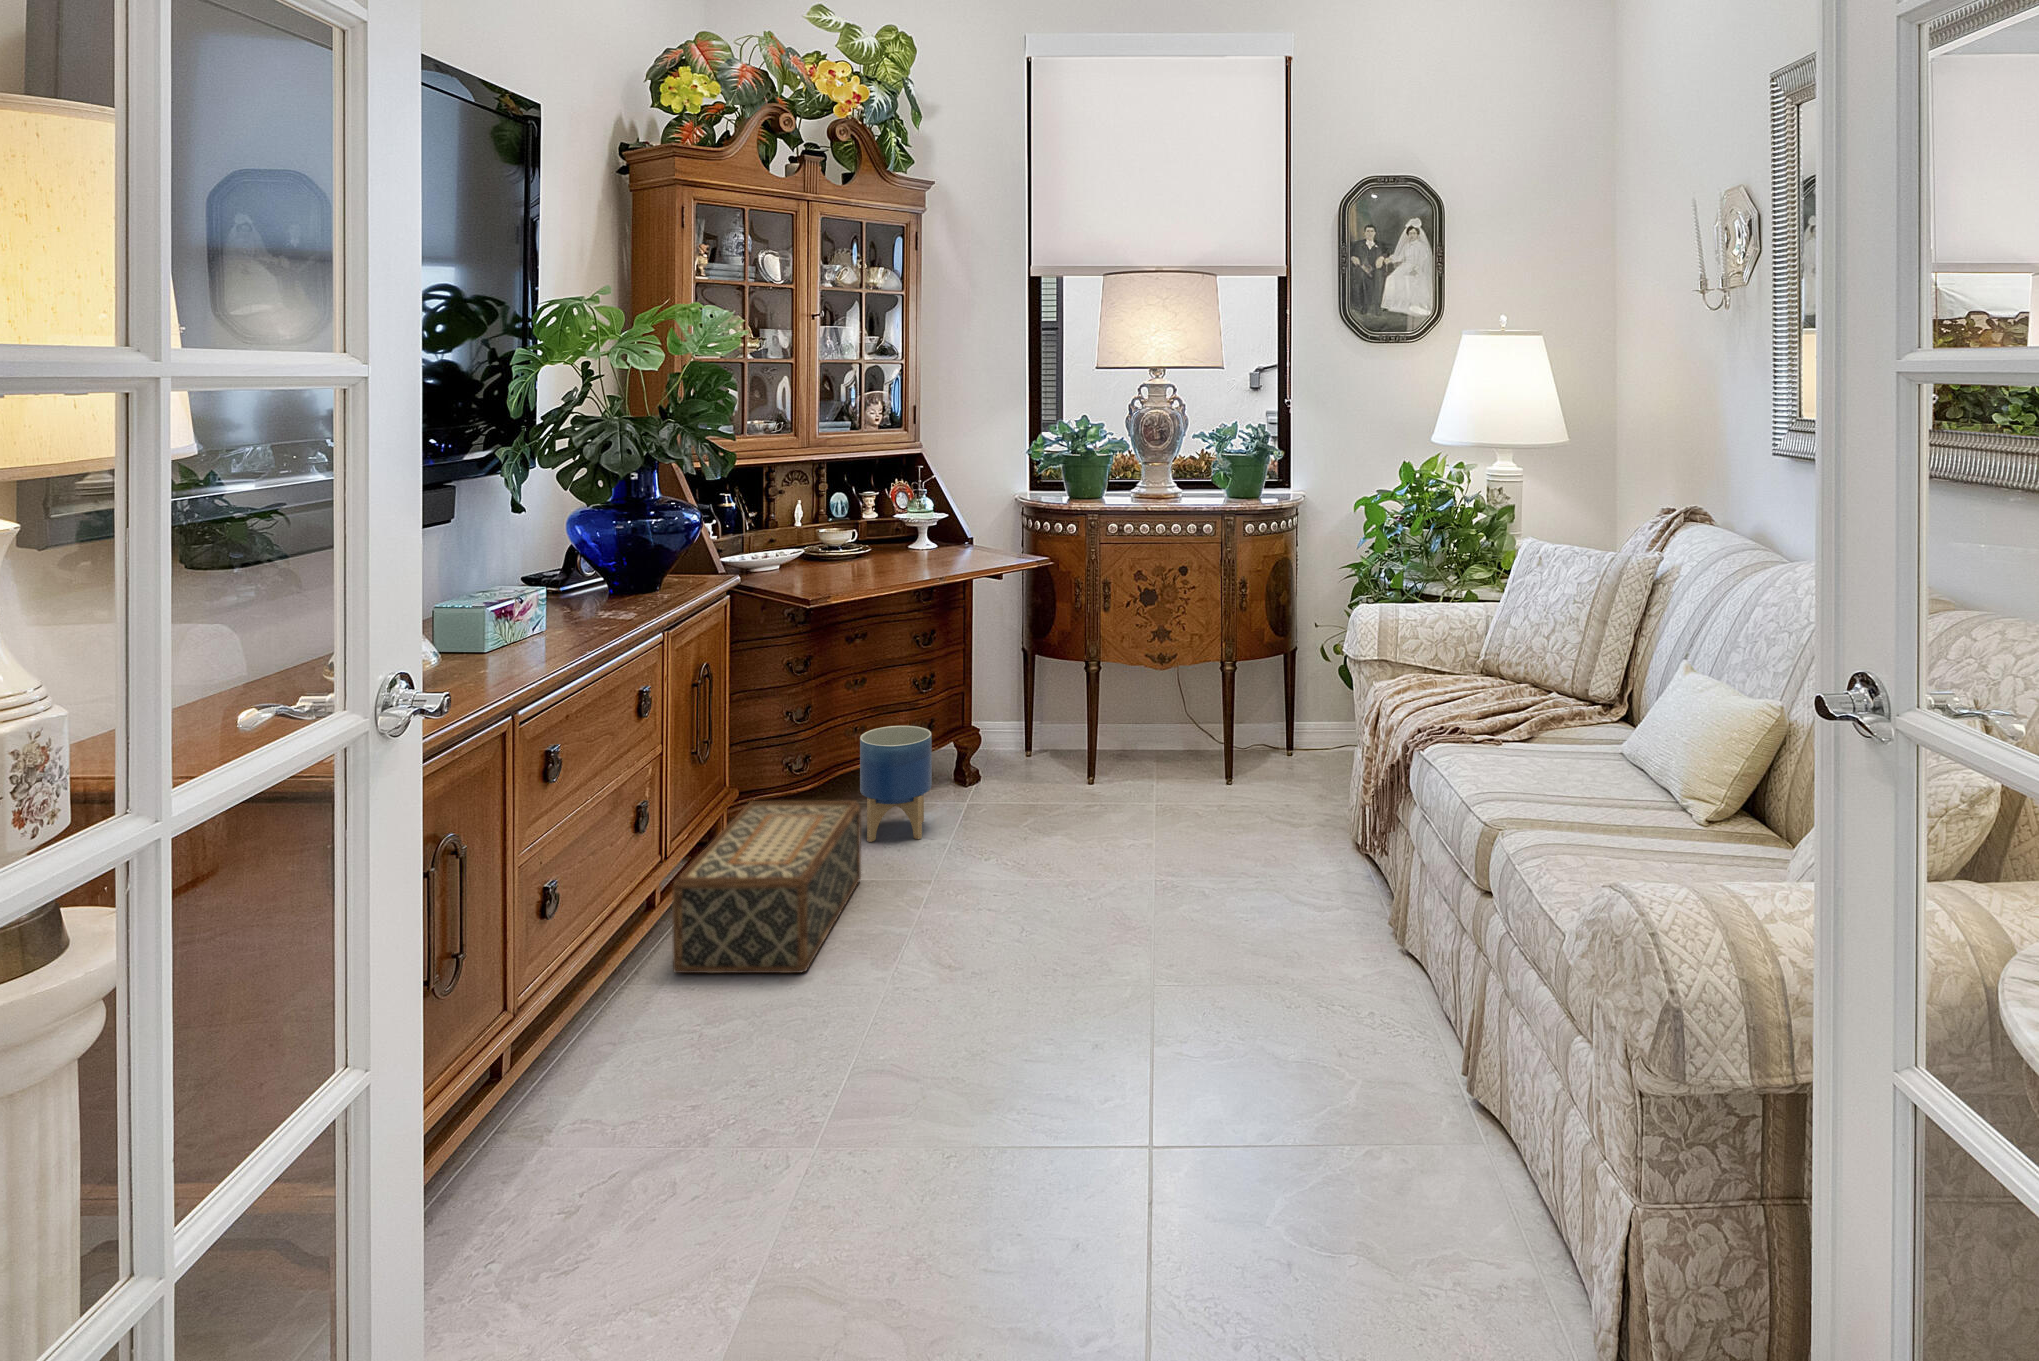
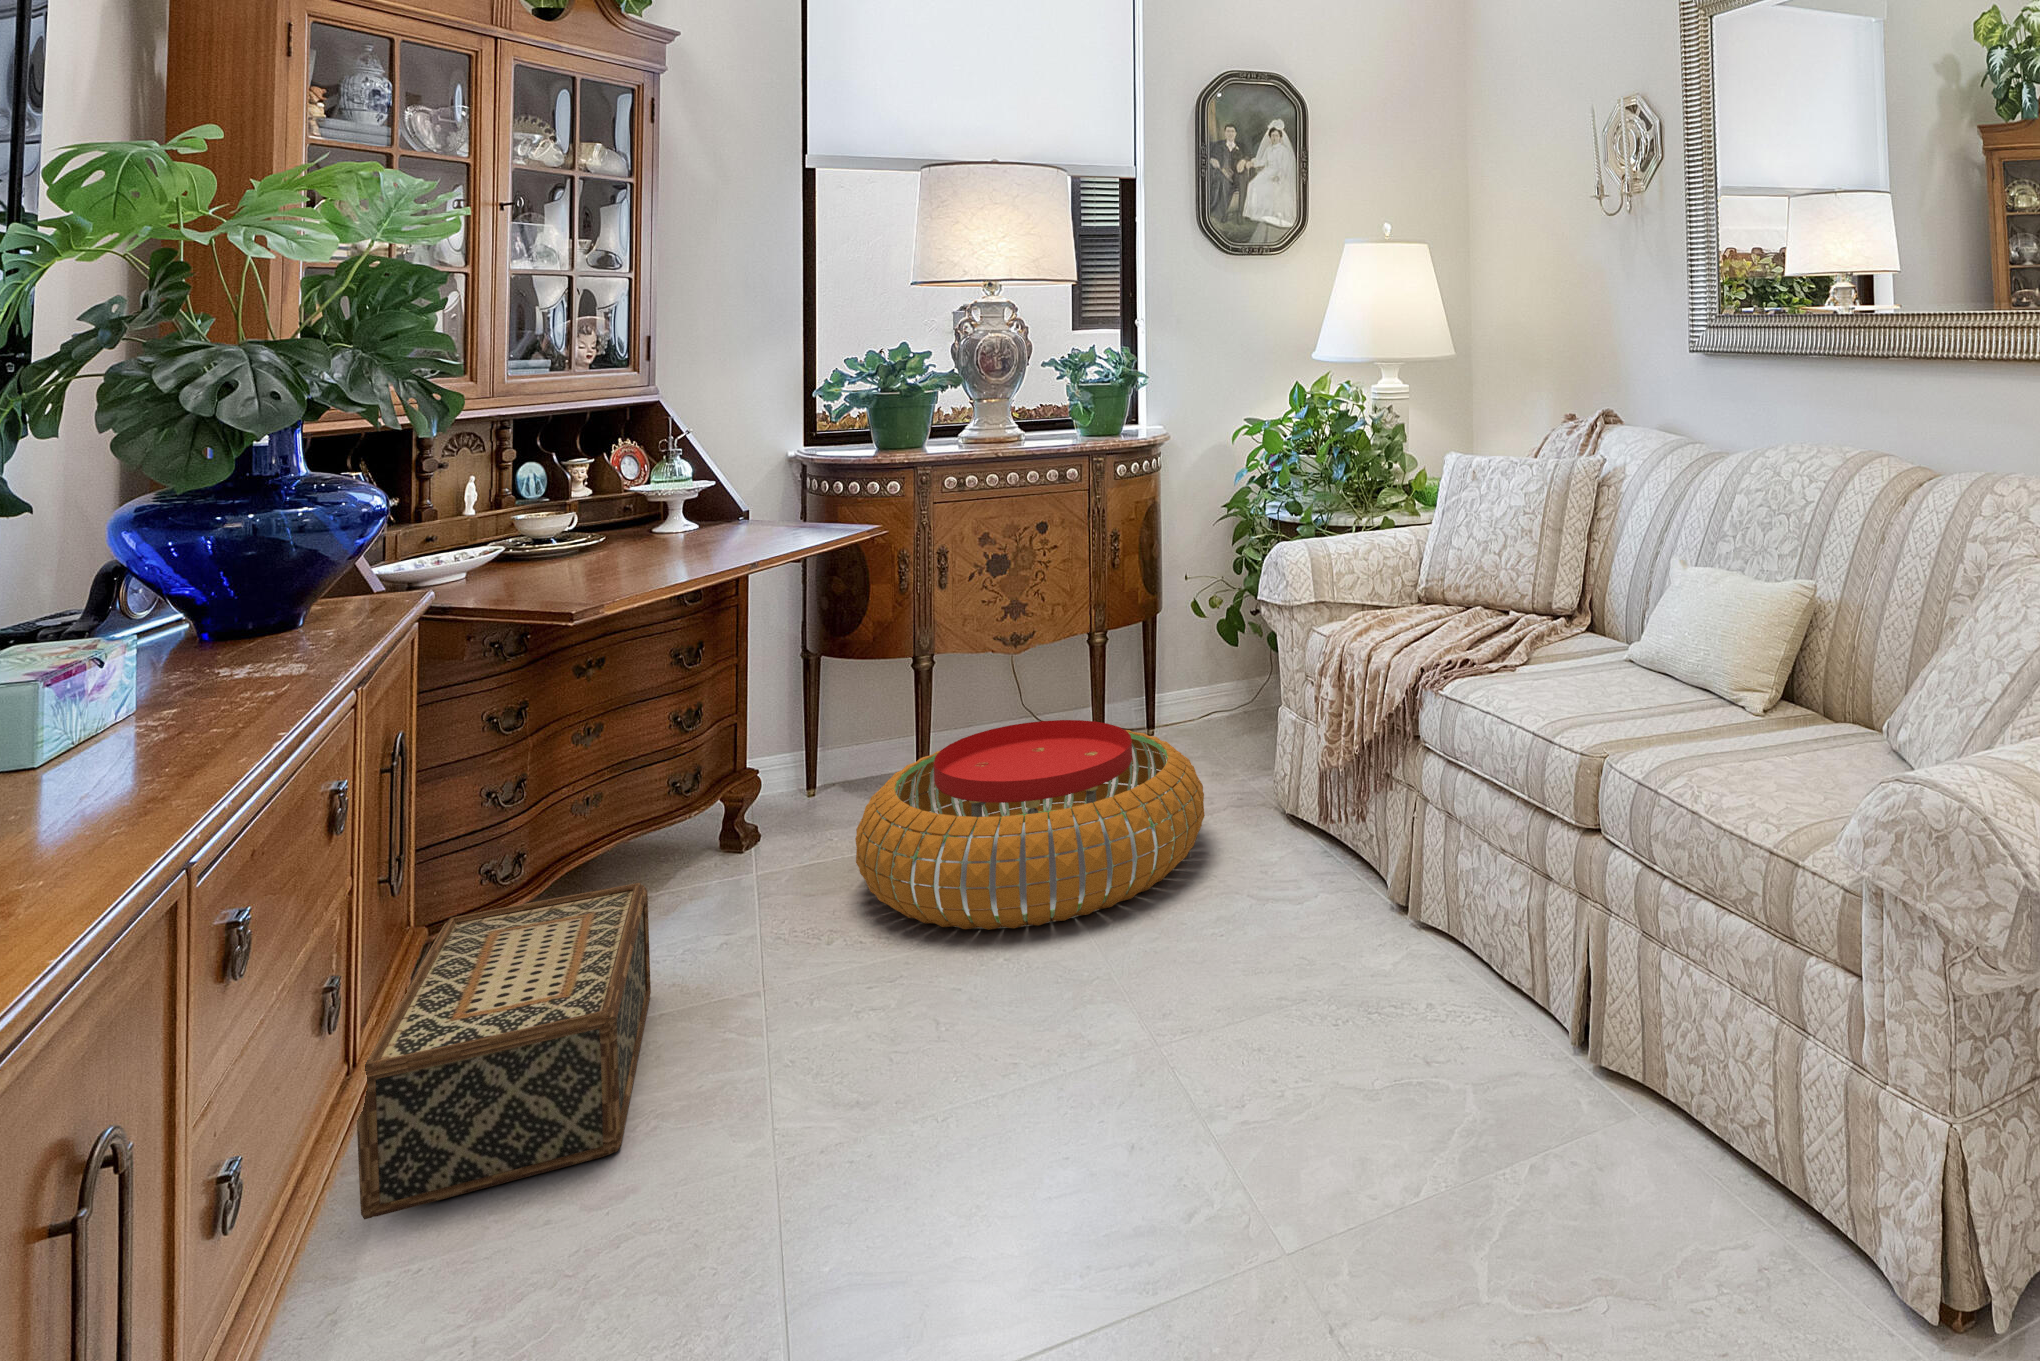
planter: present [860,726,932,842] -> none [614,767,729,938]
pouf: none [1005,731,1271,892] -> present [855,720,1205,930]

